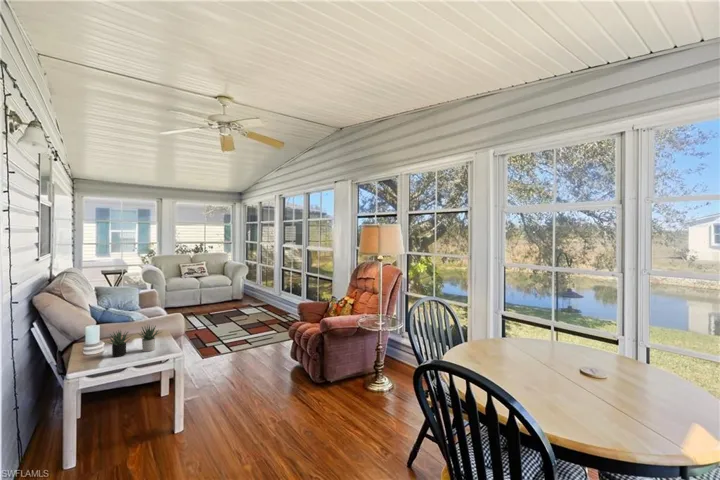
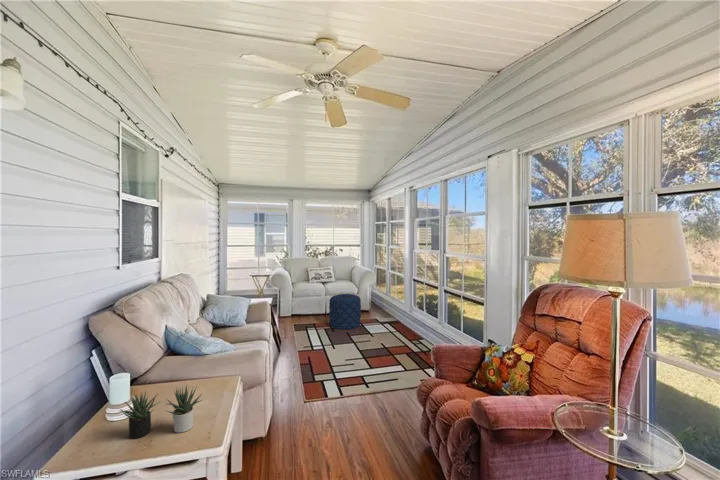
pouf: none [207,284,237,314] -> present [329,294,361,329]

